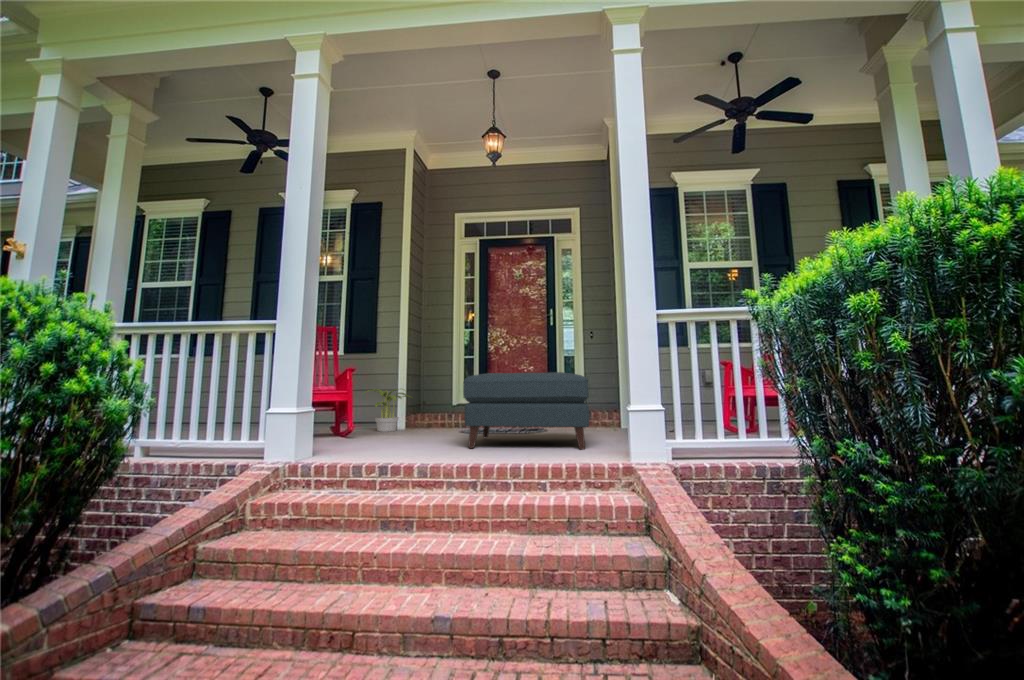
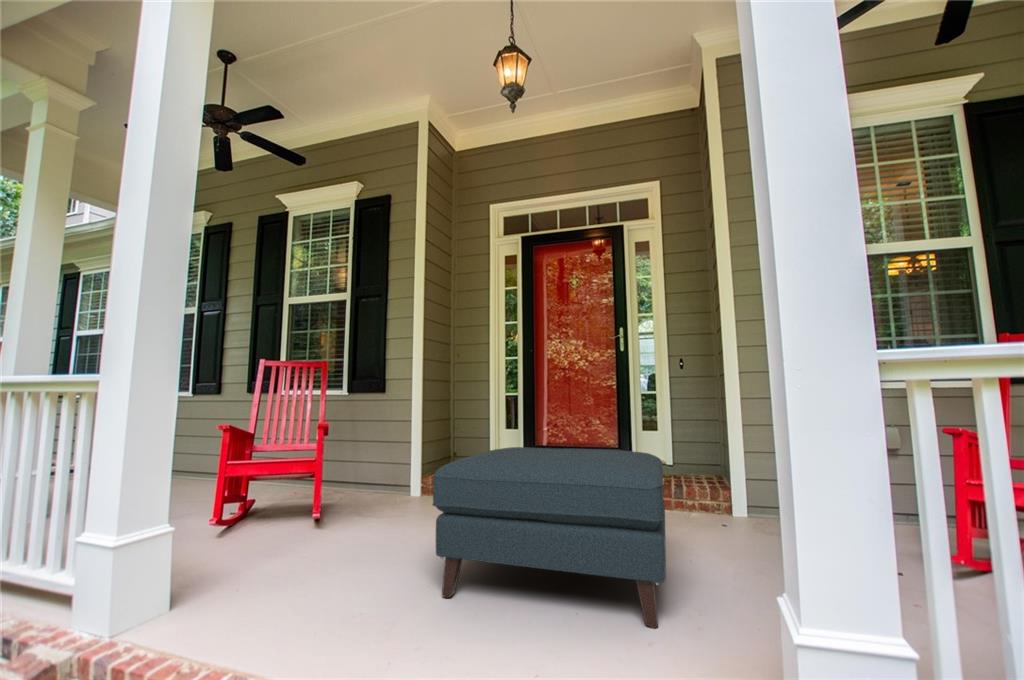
potted plant: present [366,389,411,432] -> none [353,443,425,506]

